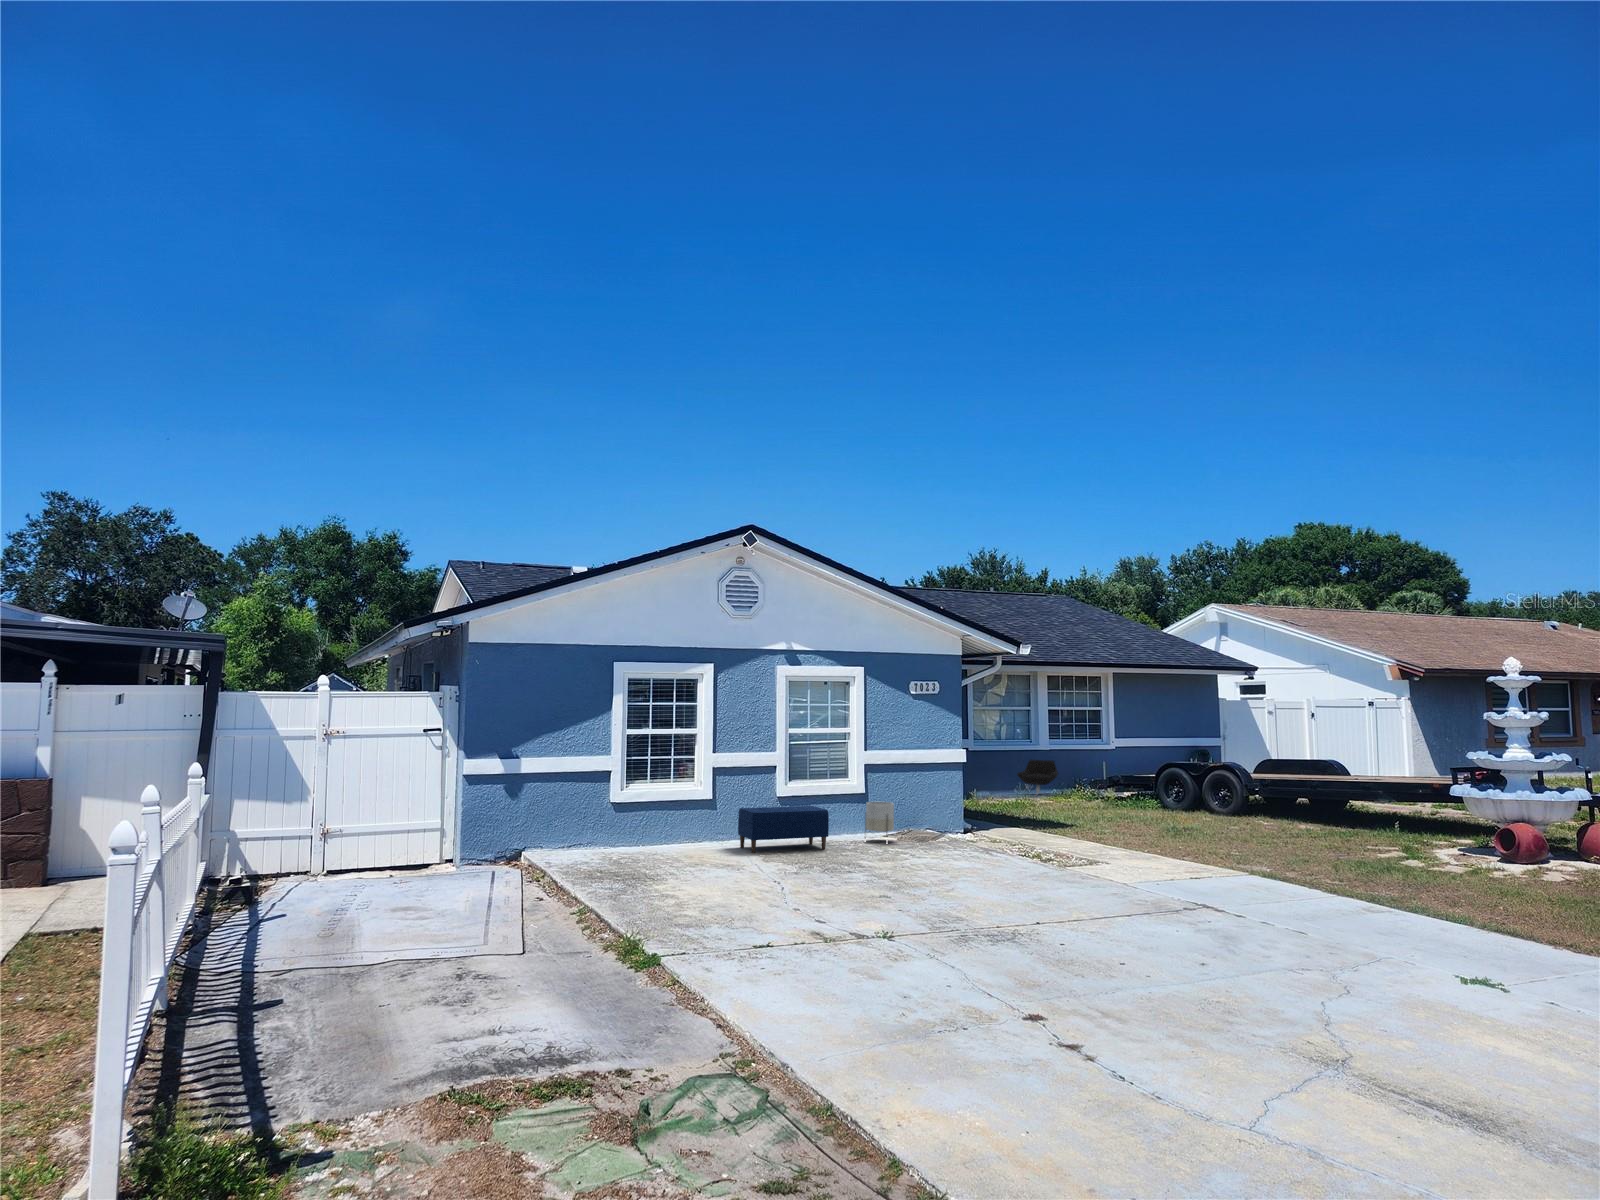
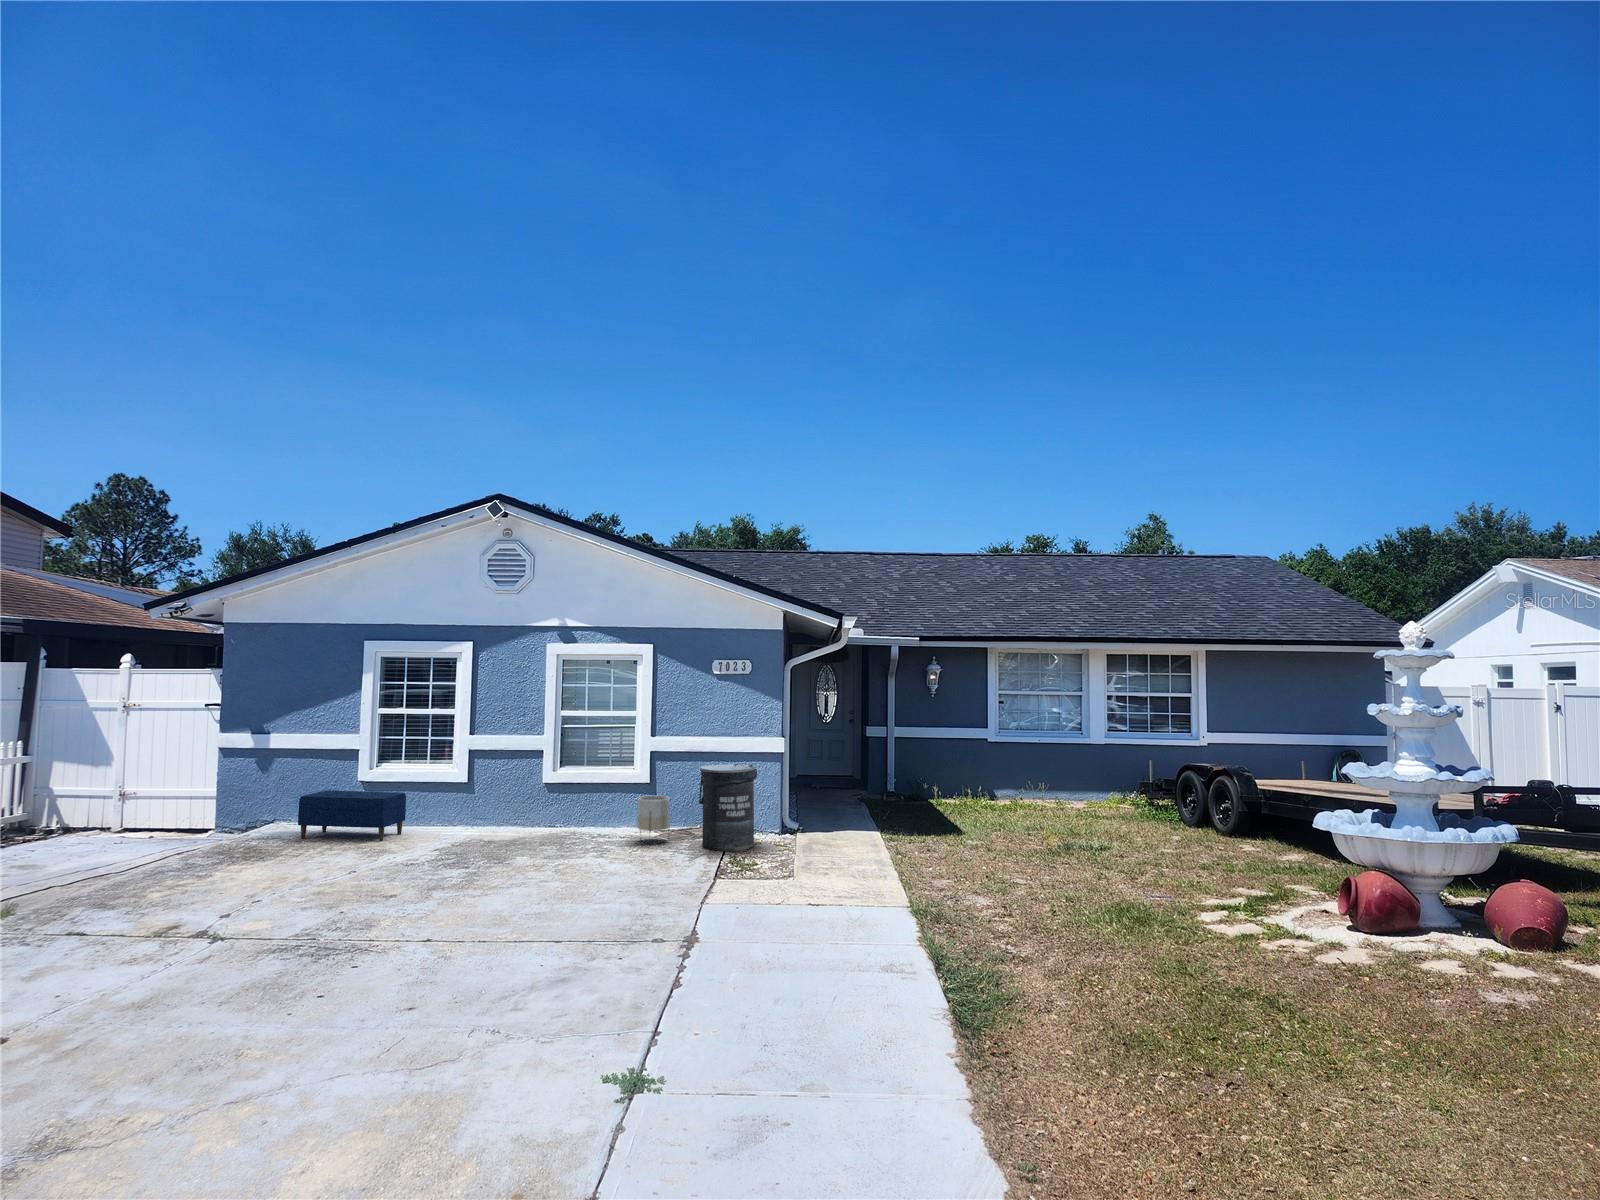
lounge chair: present [1017,760,1058,796] -> none [1047,754,1104,799]
trash can: none [917,770,964,843] -> present [699,763,757,851]
bench: present [738,806,829,853] -> present [298,790,406,841]

